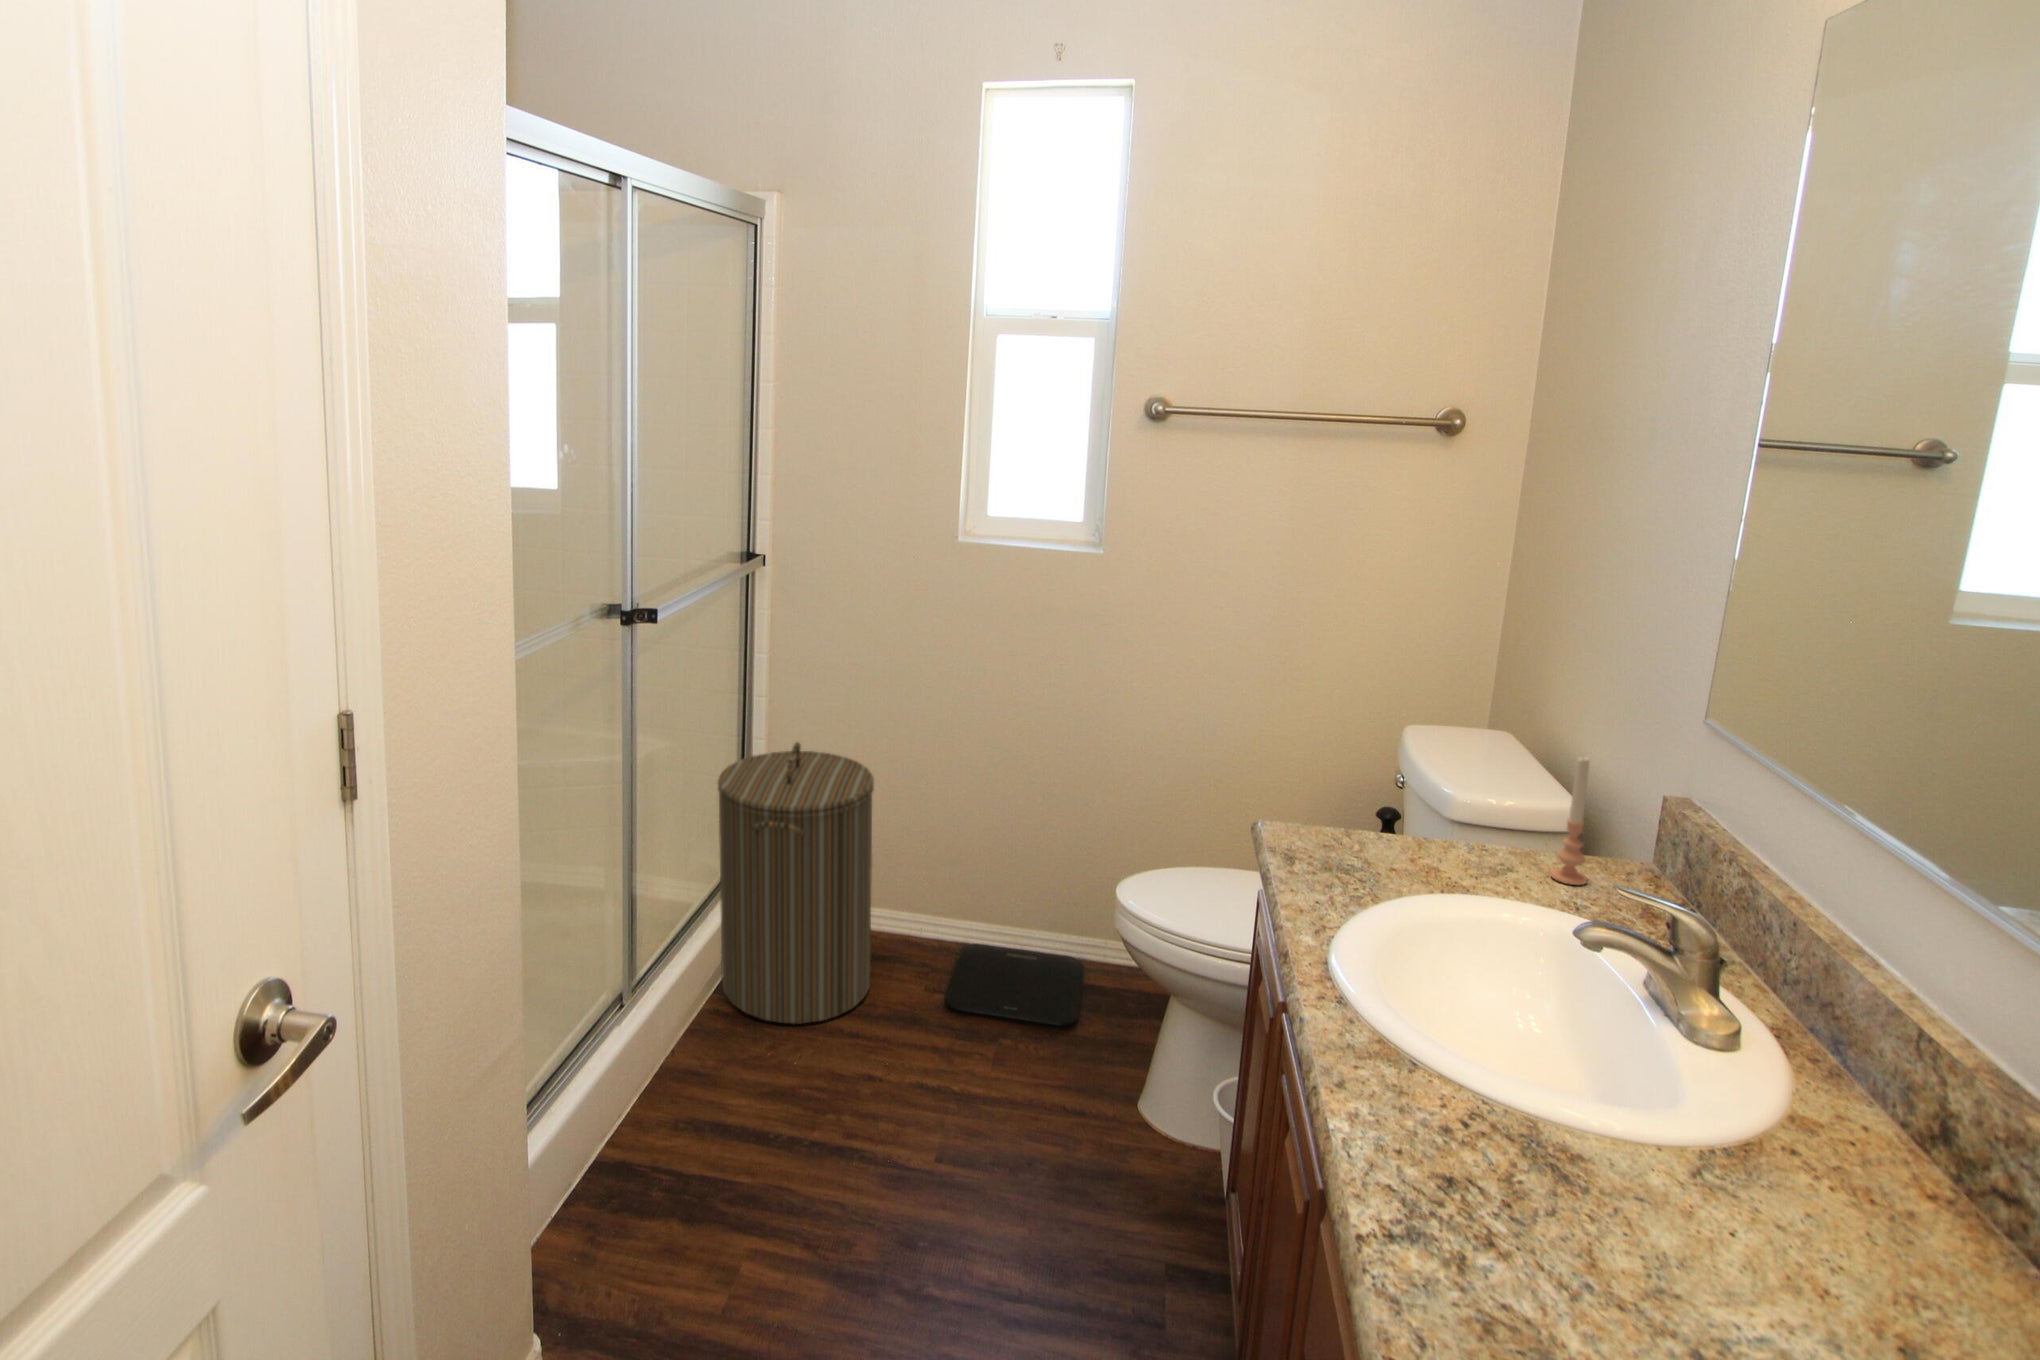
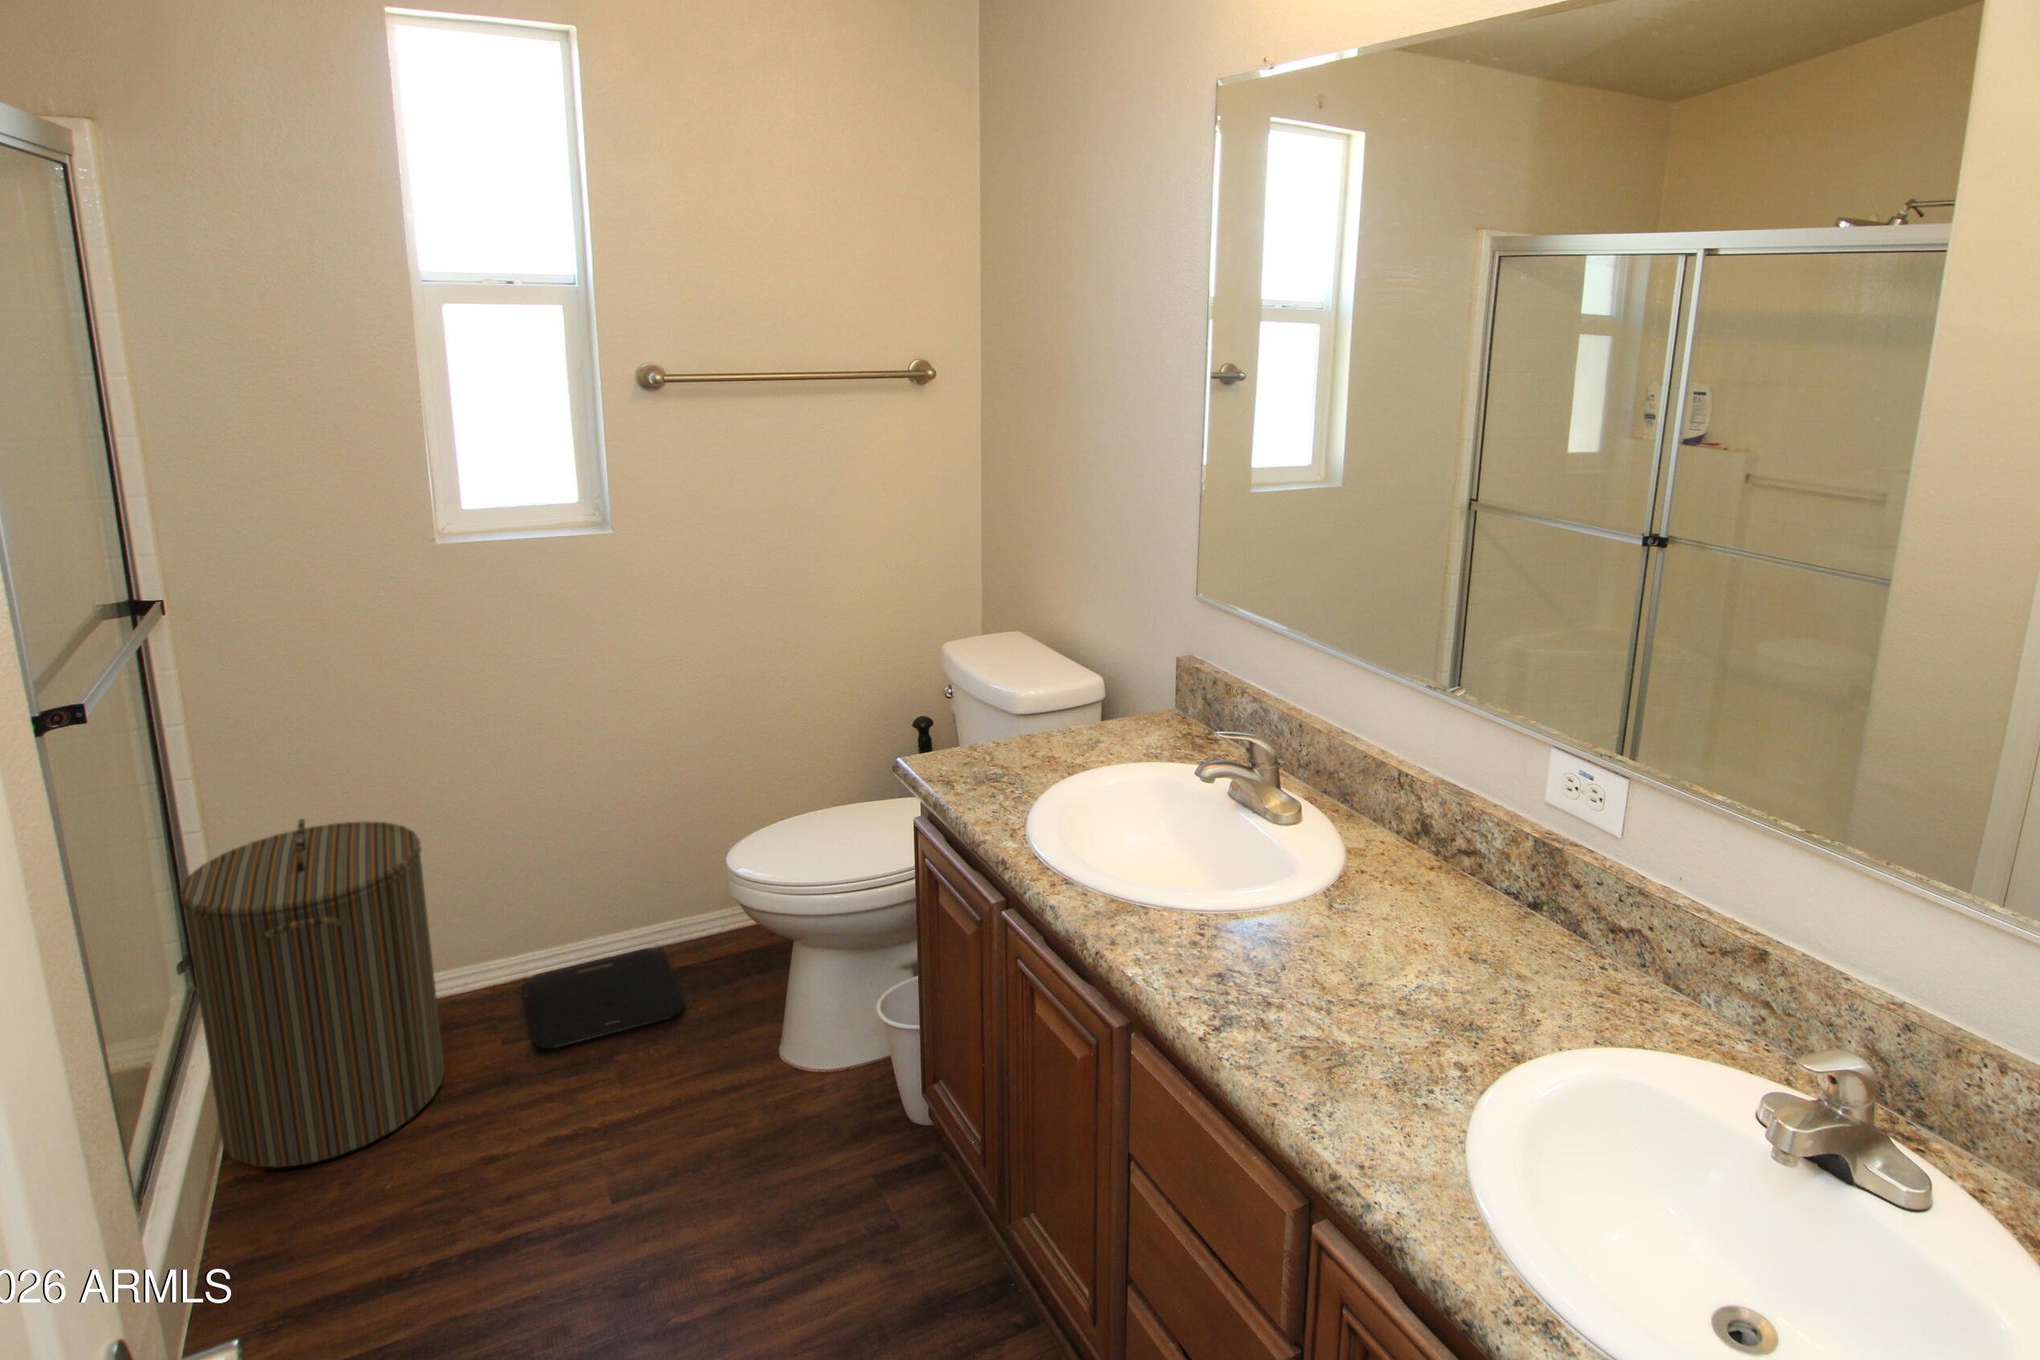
candle: present [1551,757,1590,885] -> none [1136,647,1160,744]

